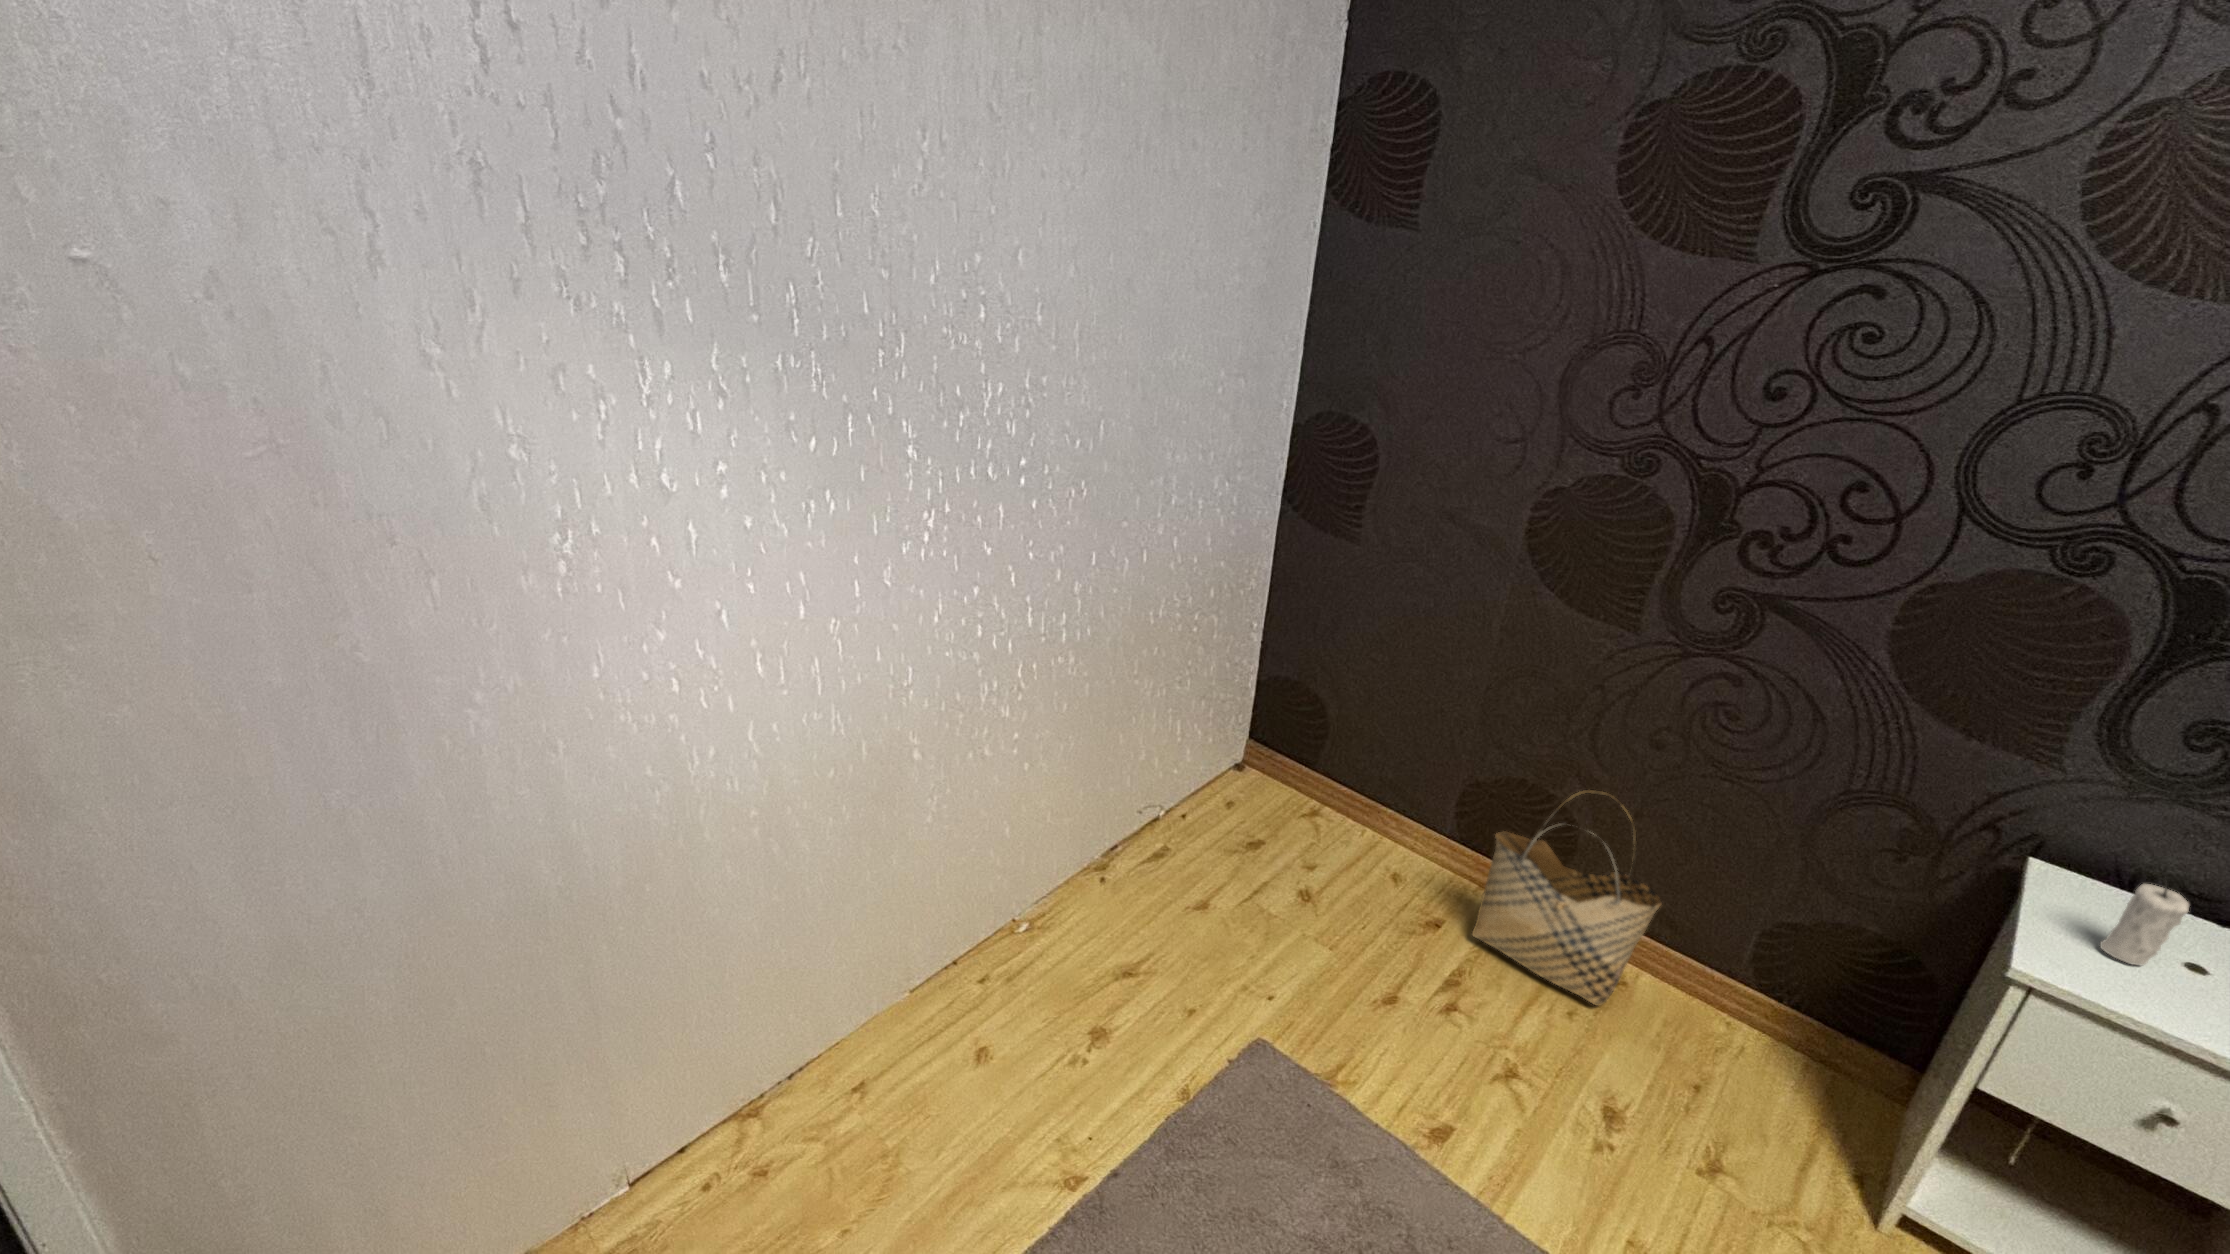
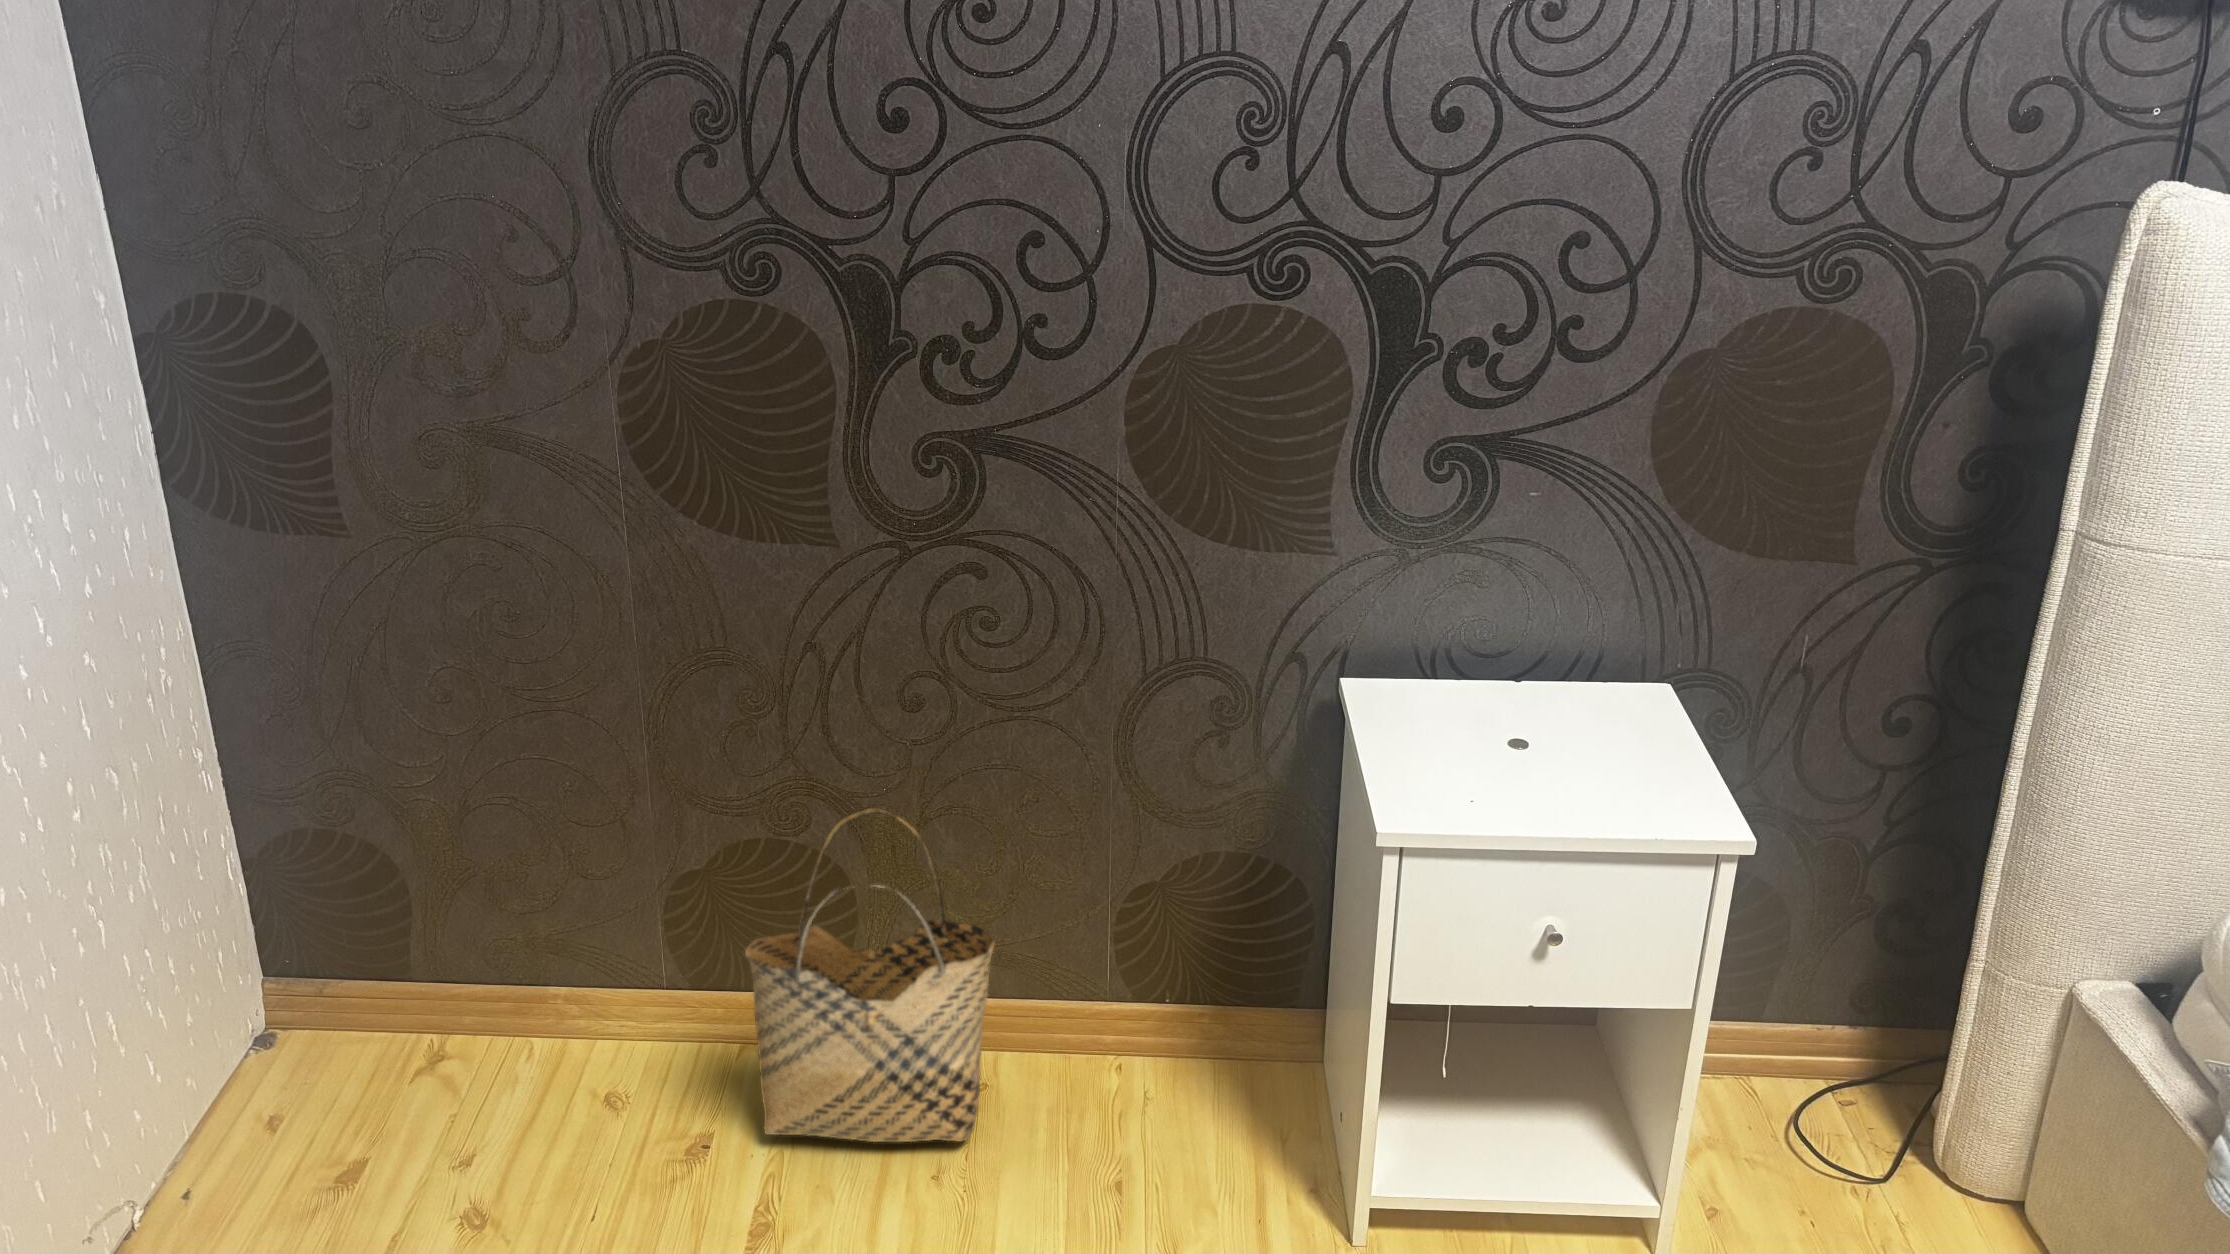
candle: present [2100,884,2189,965] -> none [1430,649,1488,770]

